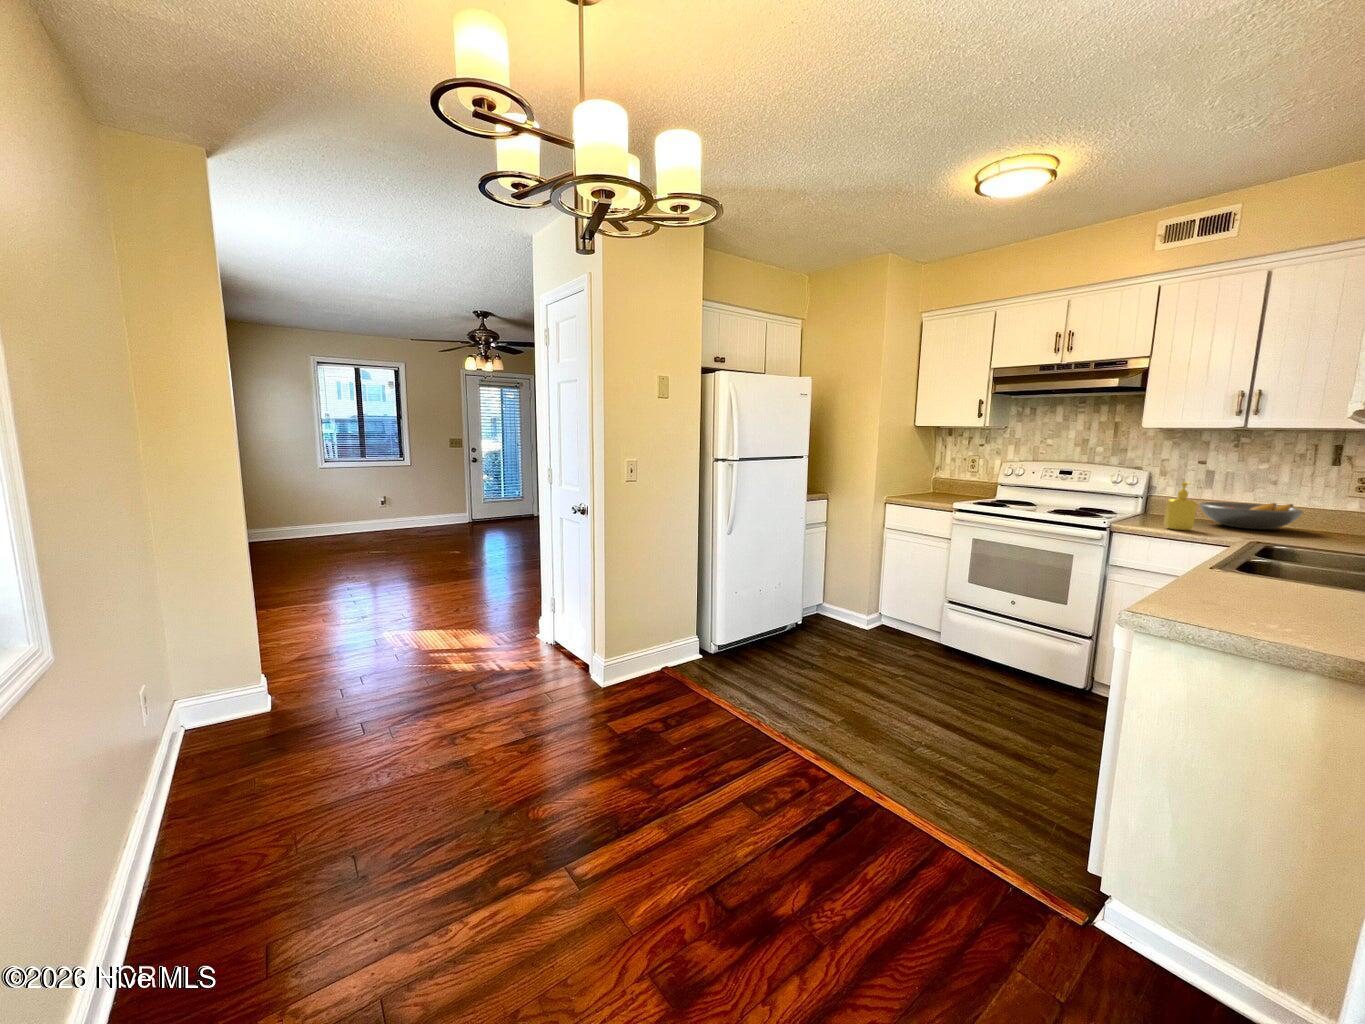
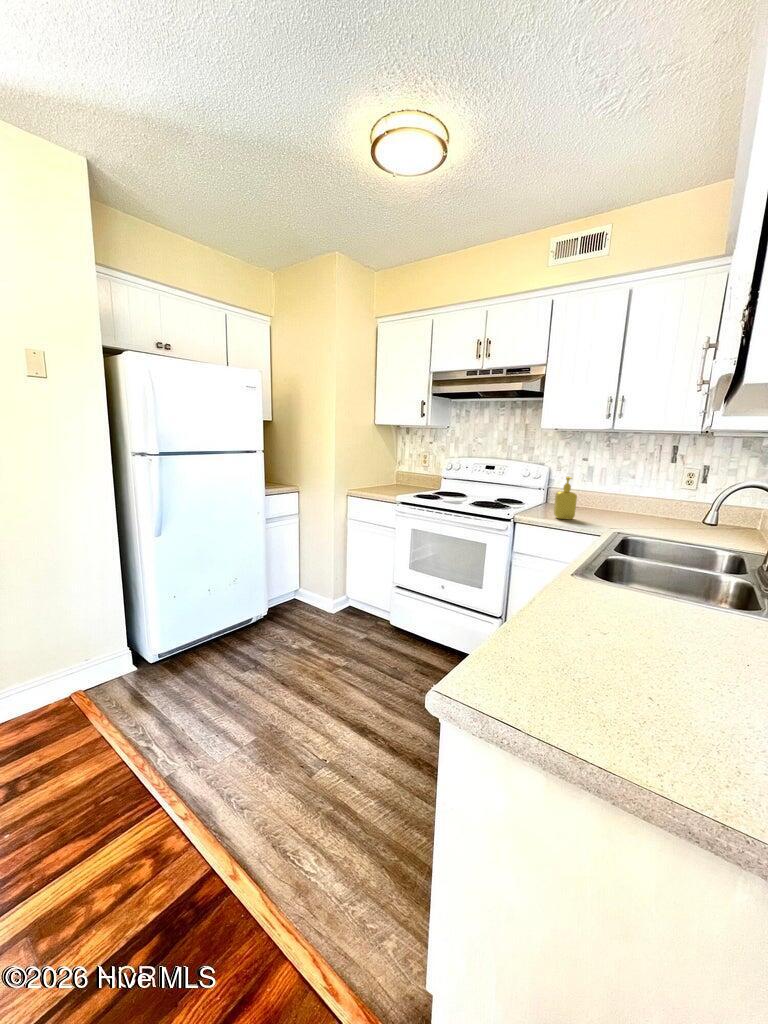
fruit bowl: present [1200,502,1304,529] -> none [582,493,653,516]

